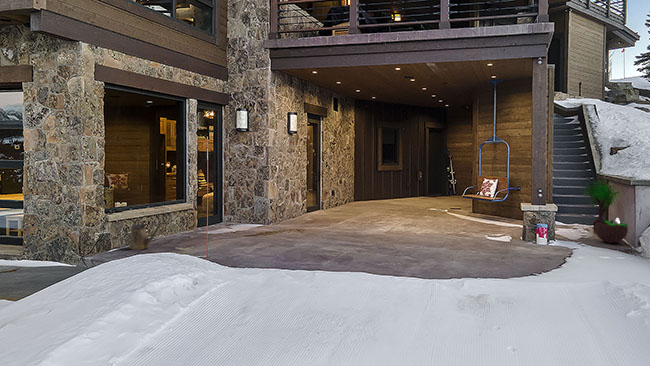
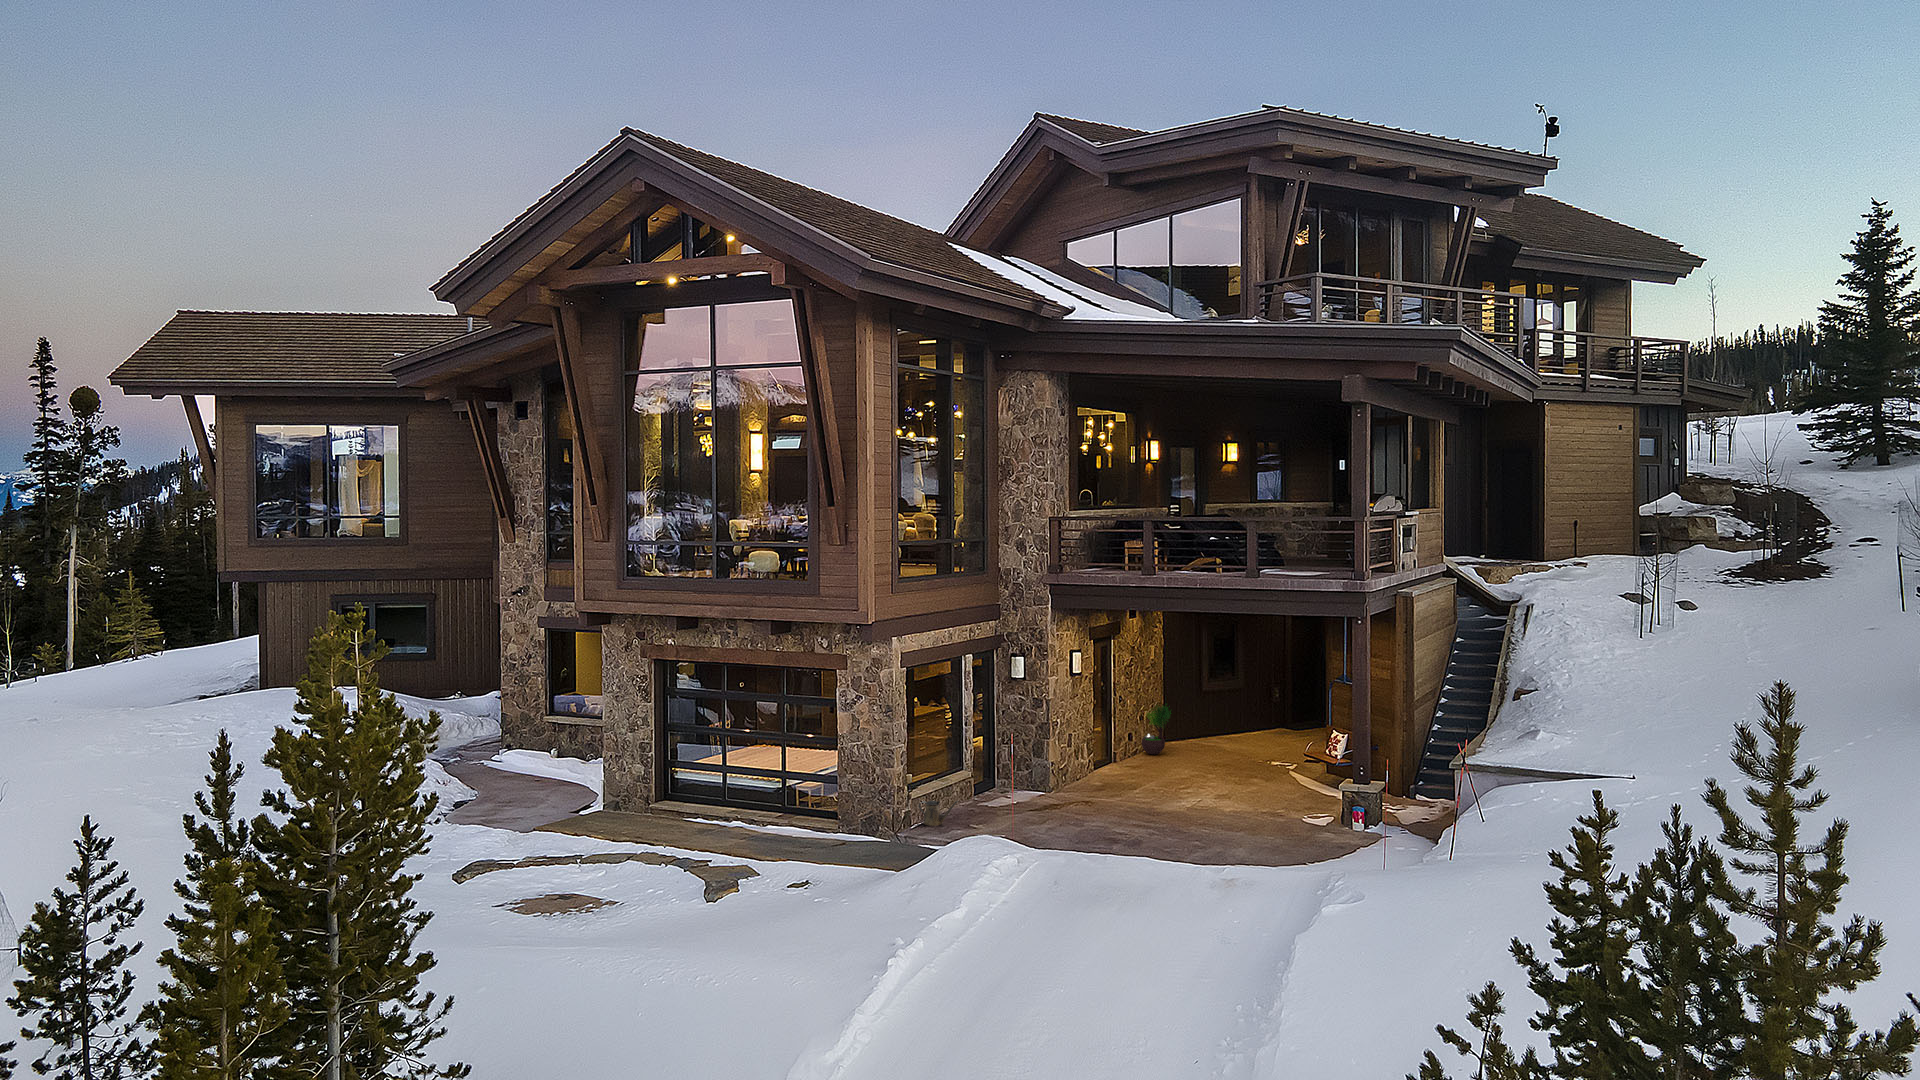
potted tree: present [583,181,628,243] -> present [1142,705,1170,755]

